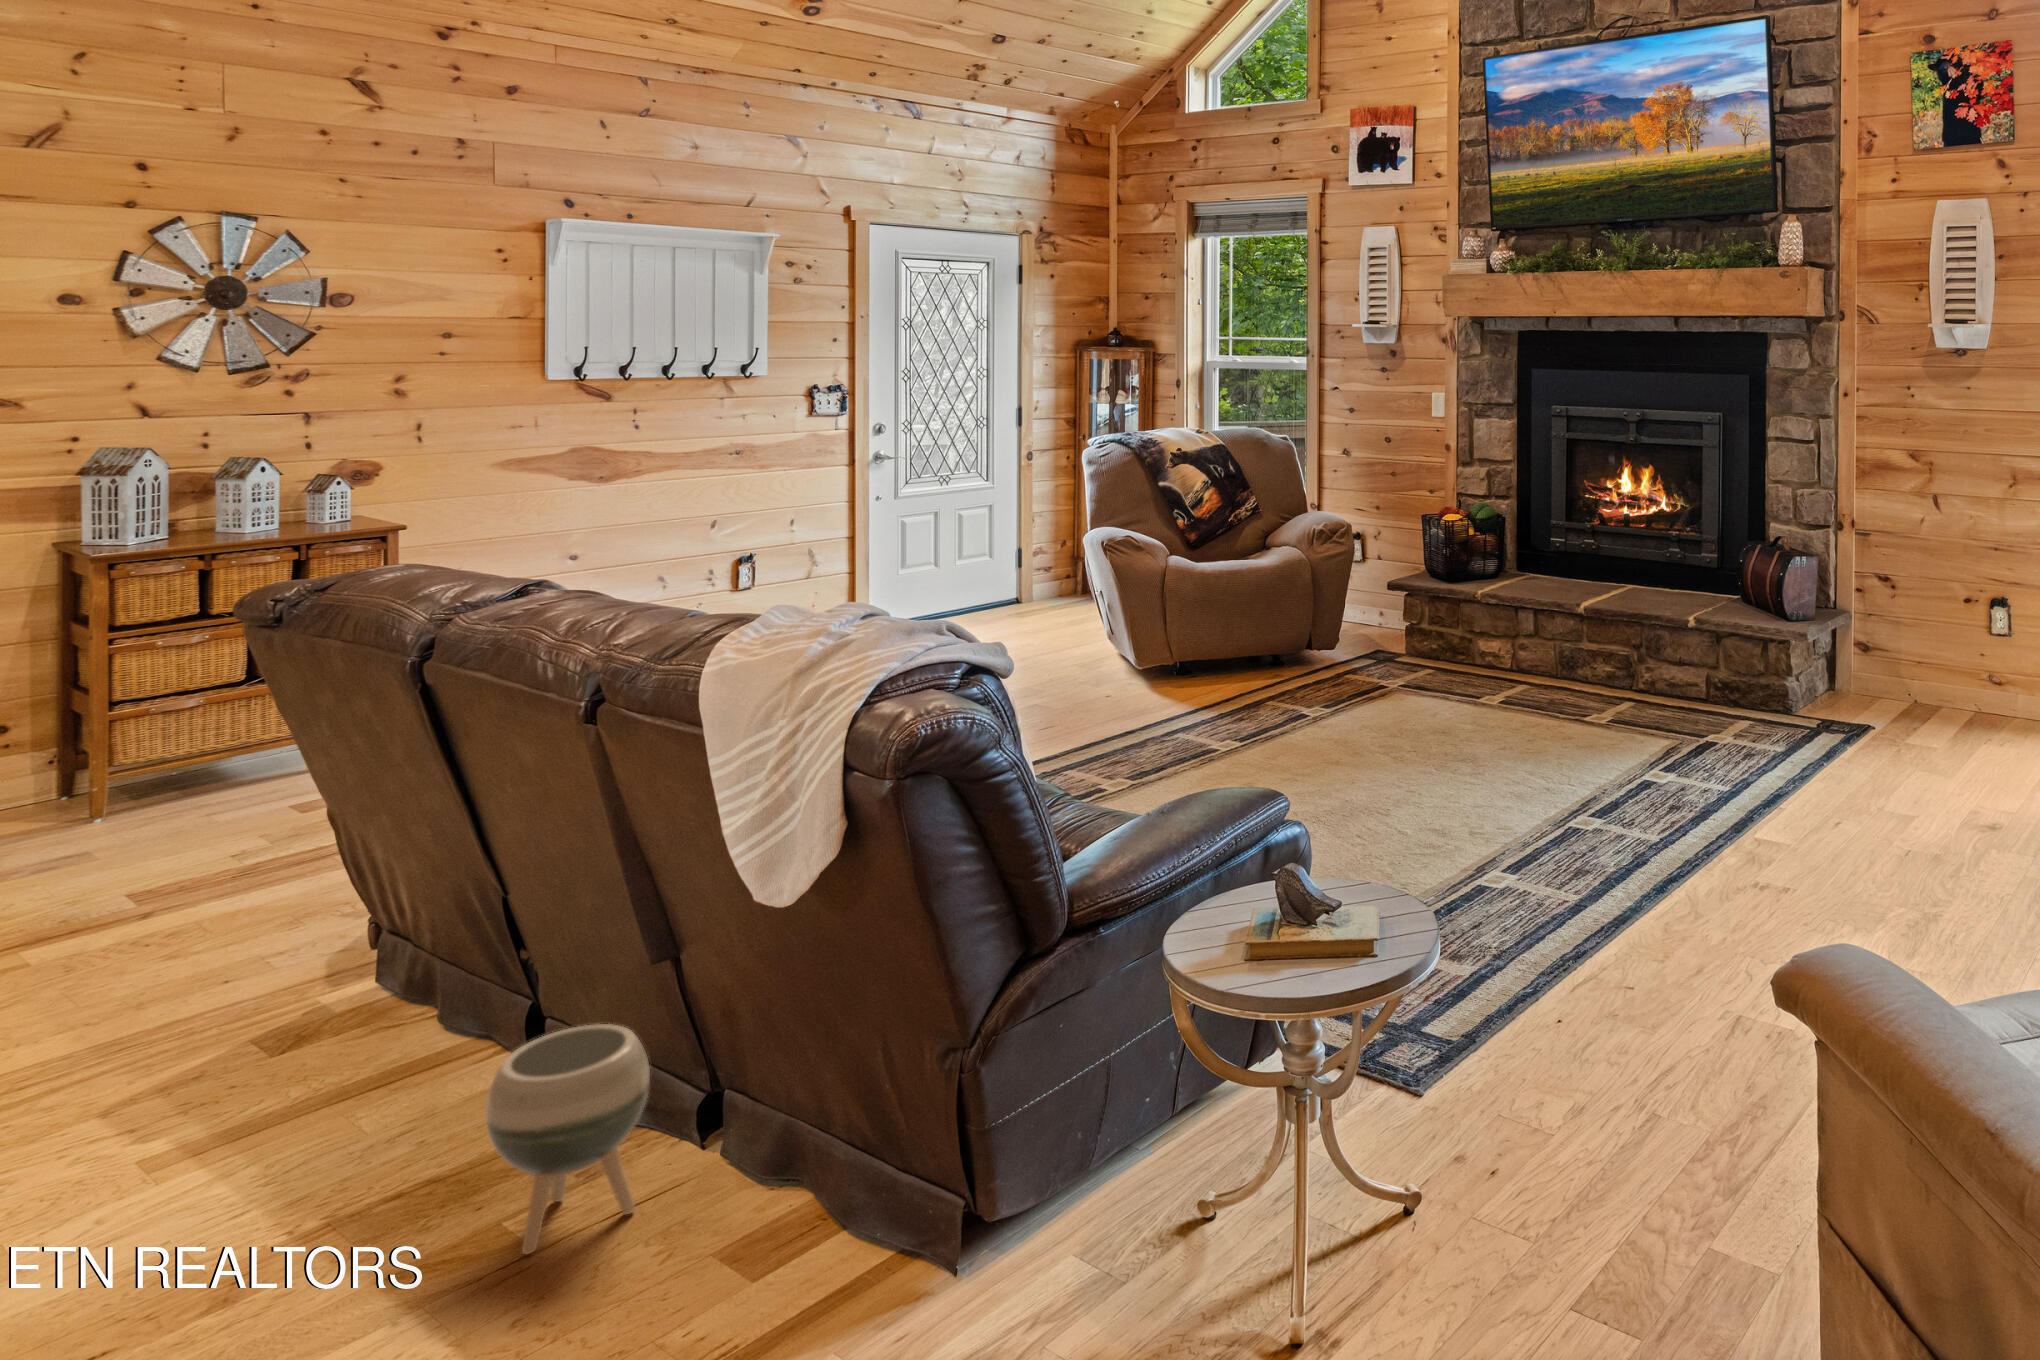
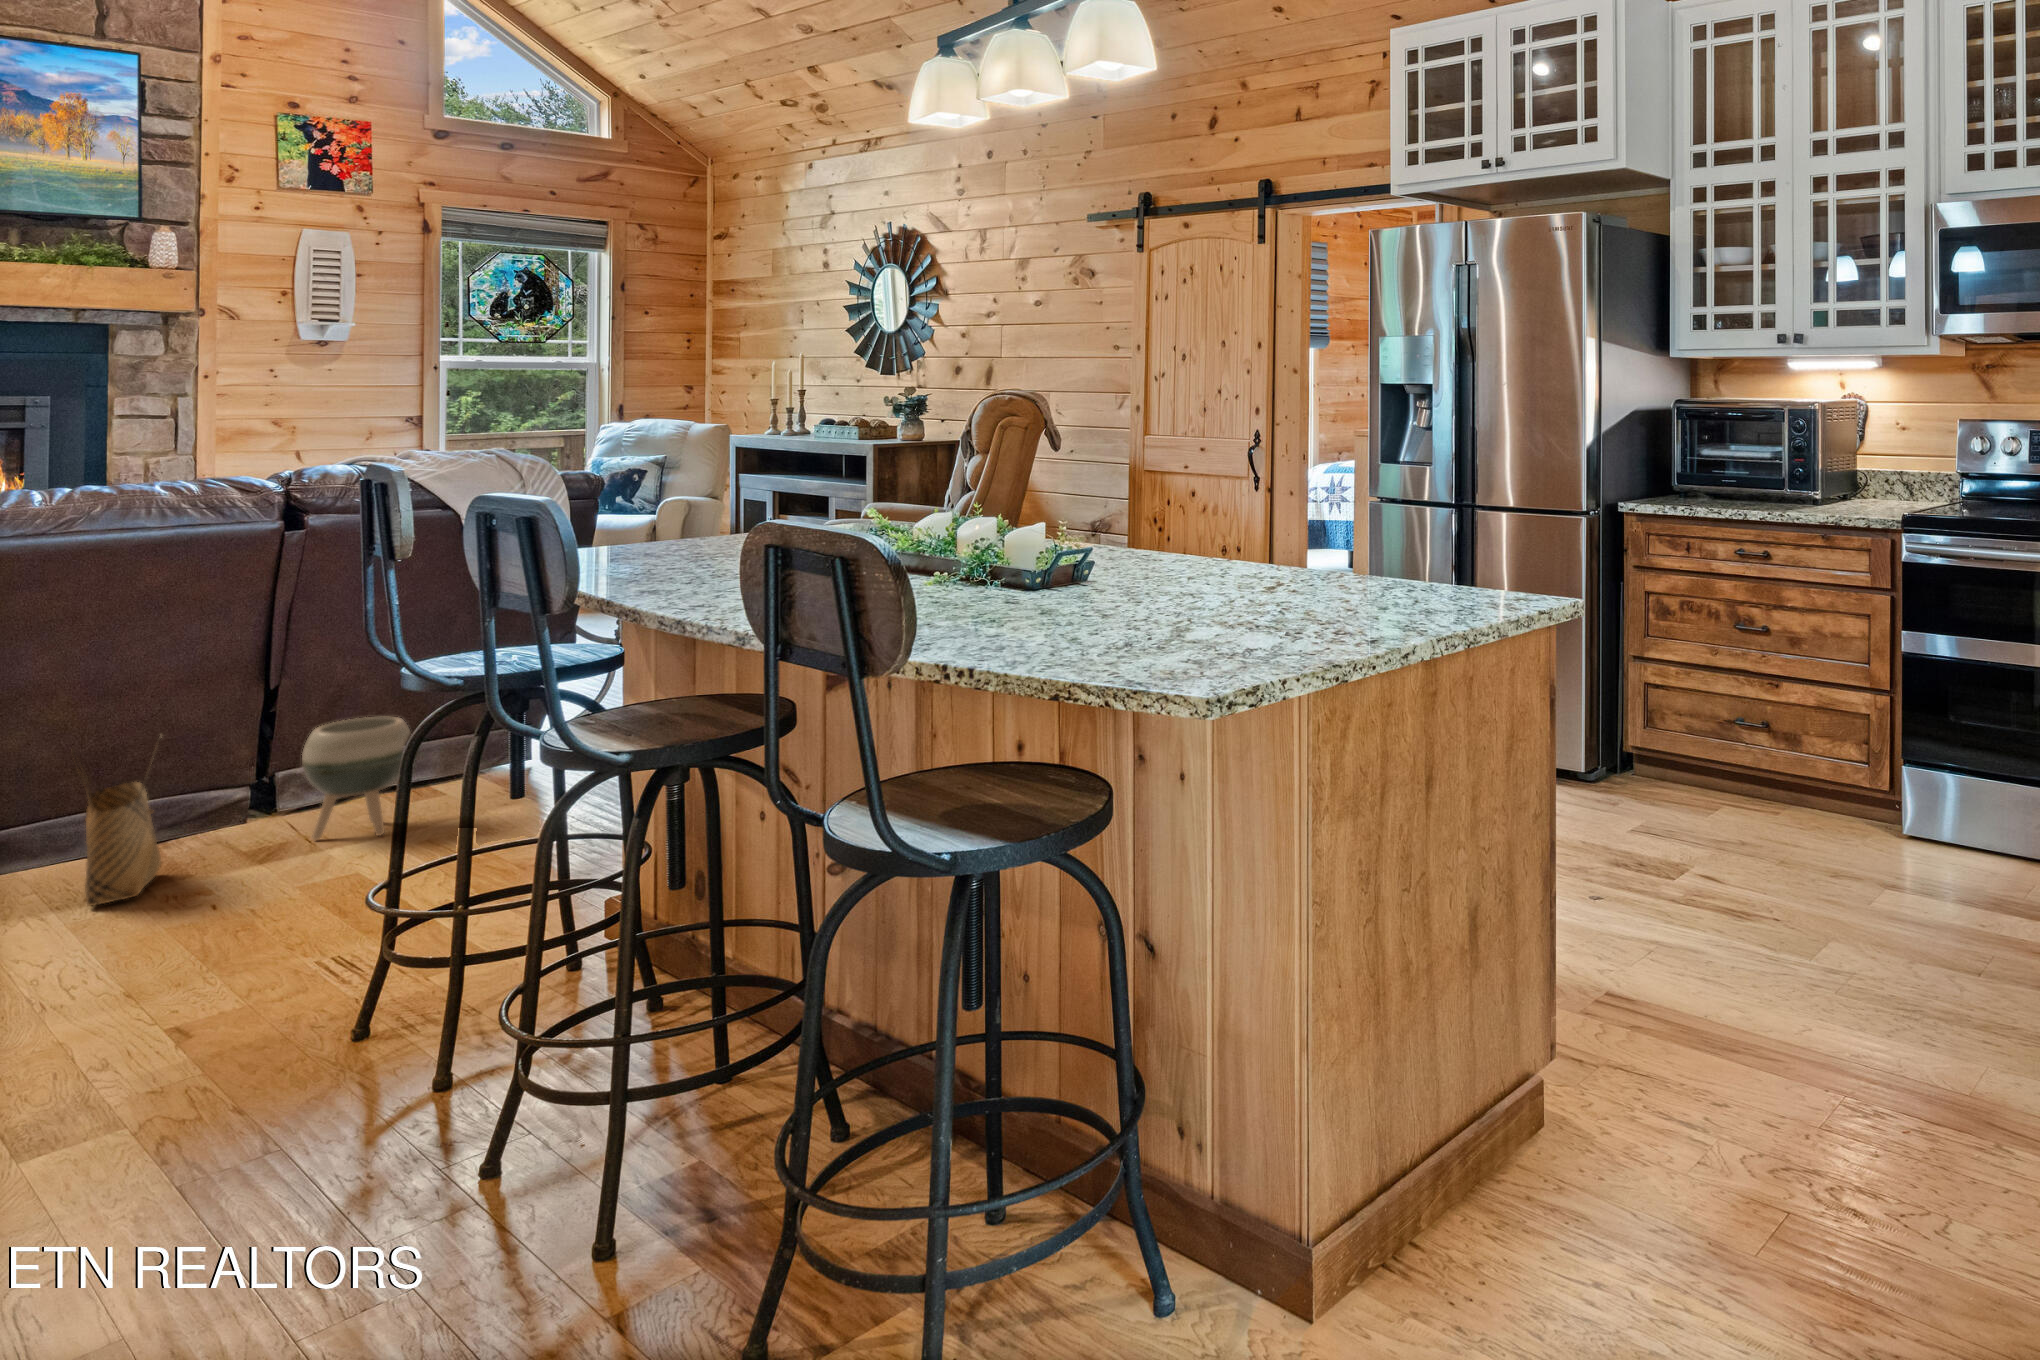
woven basket: none [304,944,489,1182] -> present [73,736,161,906]

